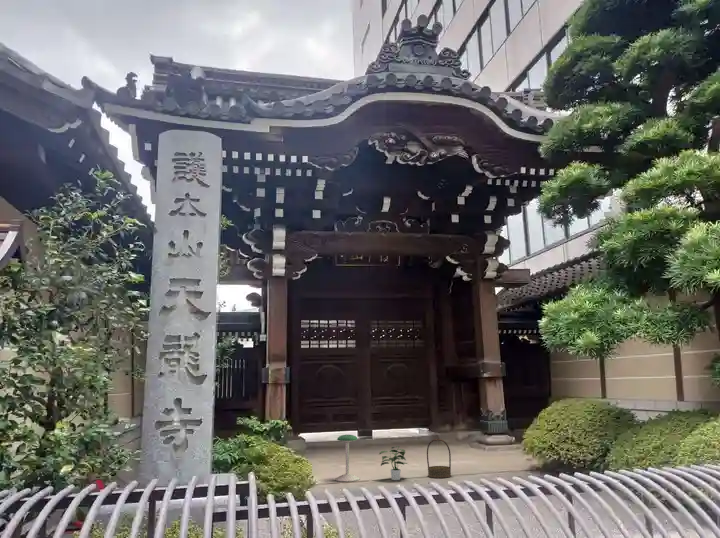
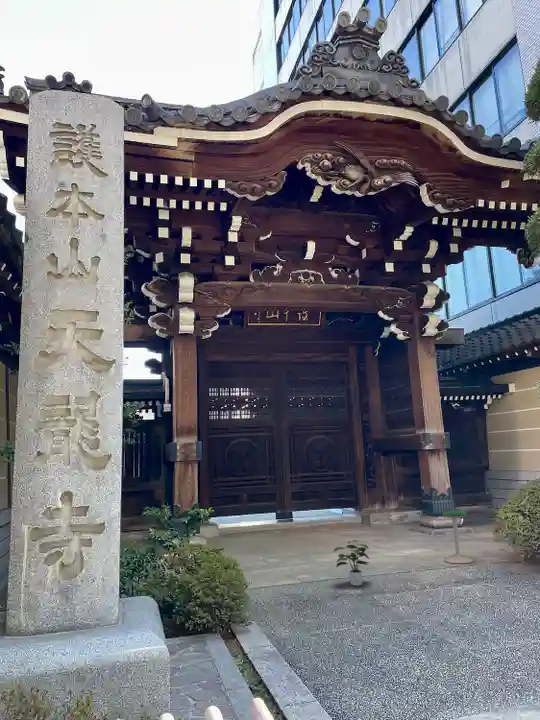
stool: present [335,435,359,482] -> present [442,509,473,564]
basket: present [427,439,451,478] -> none [391,529,424,580]

